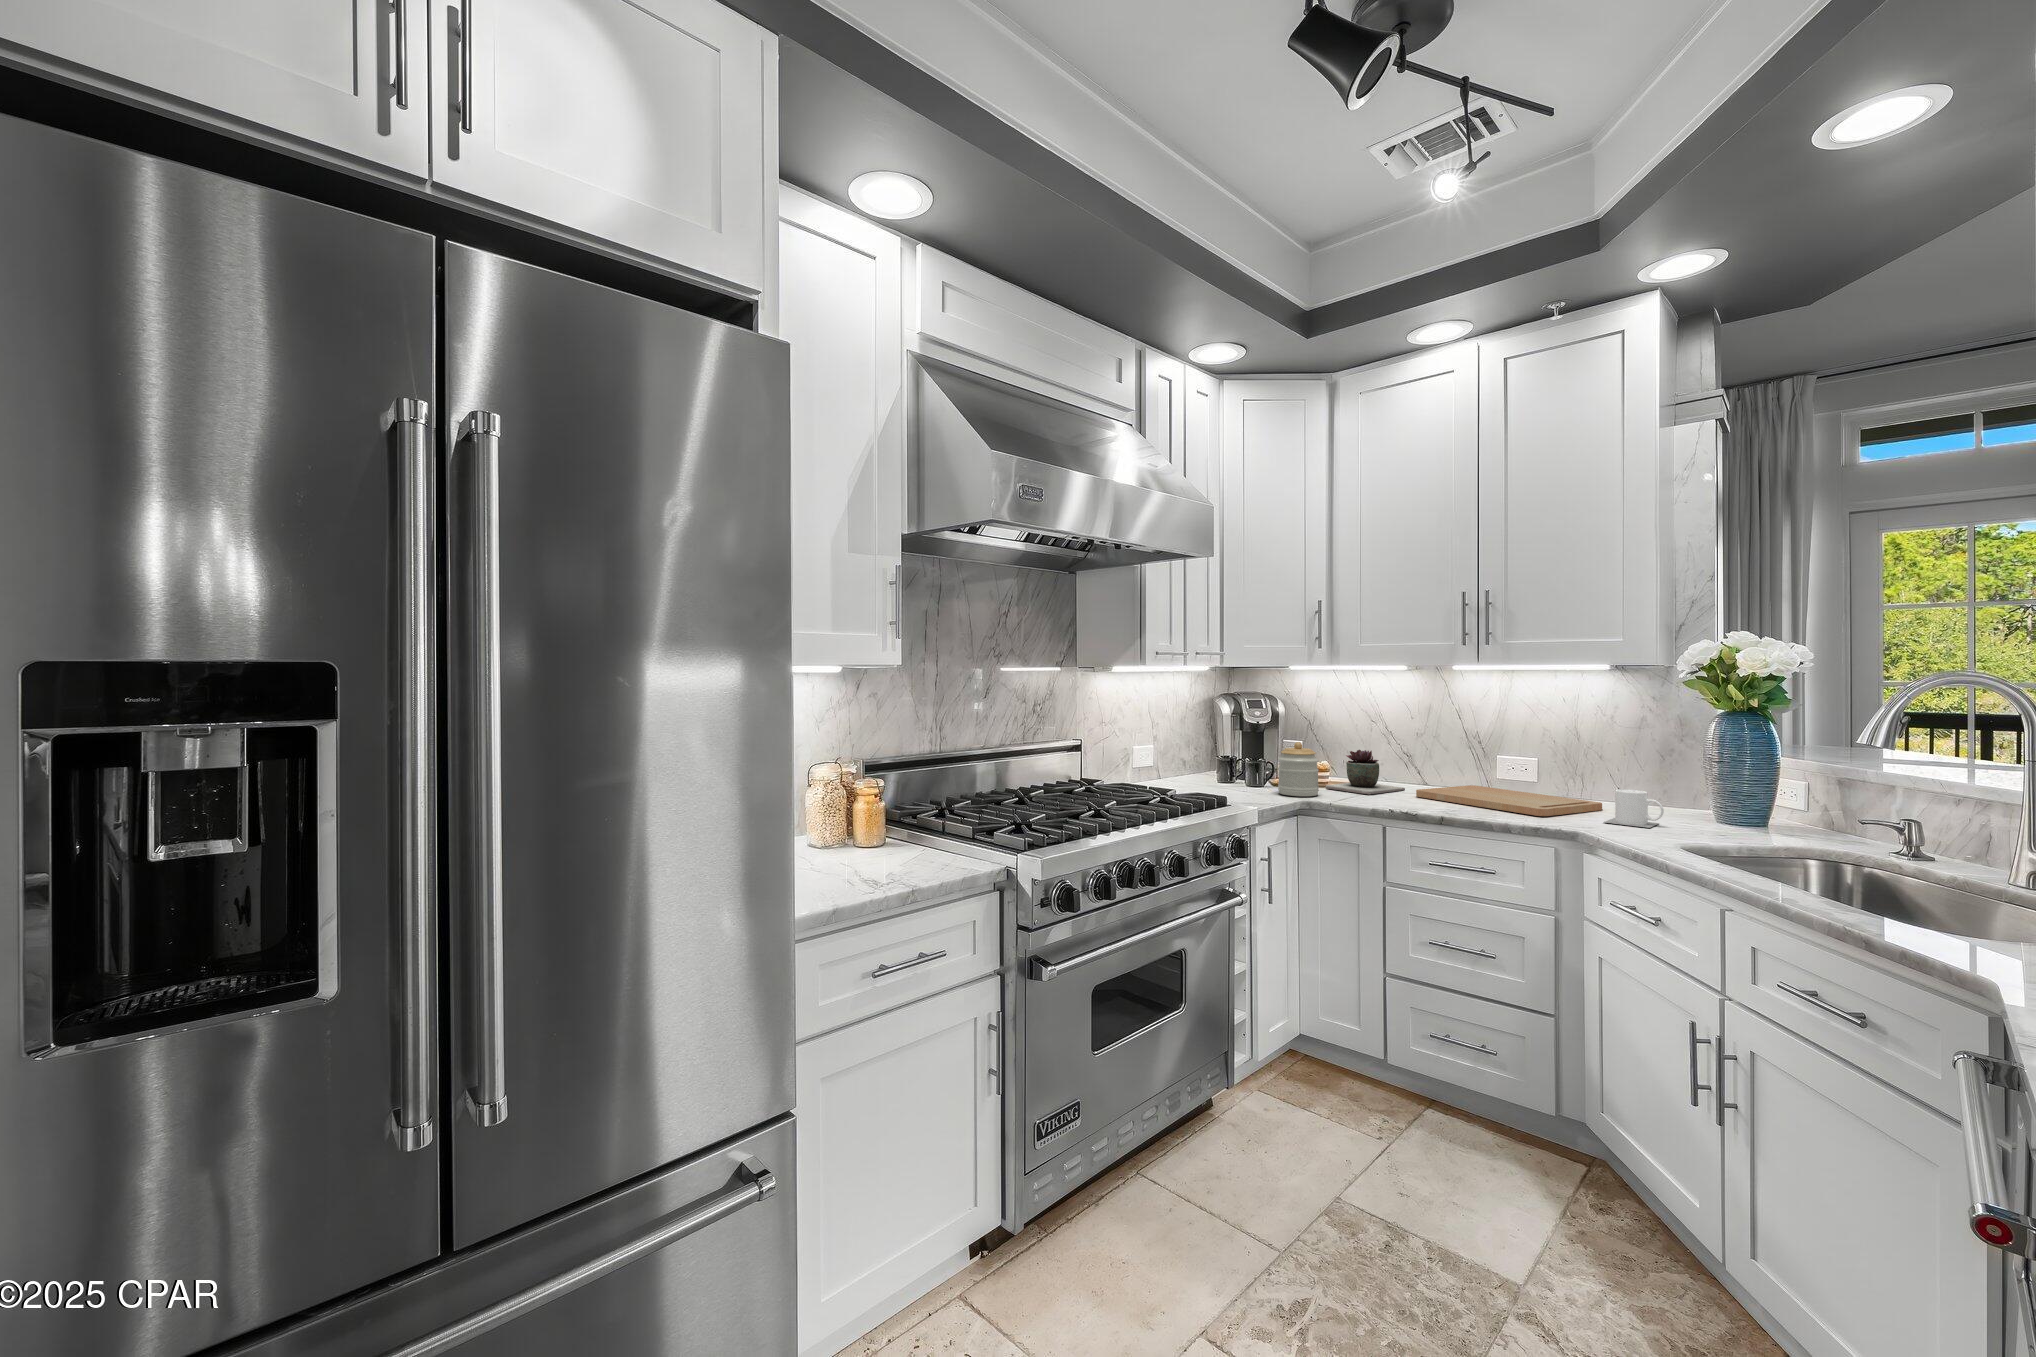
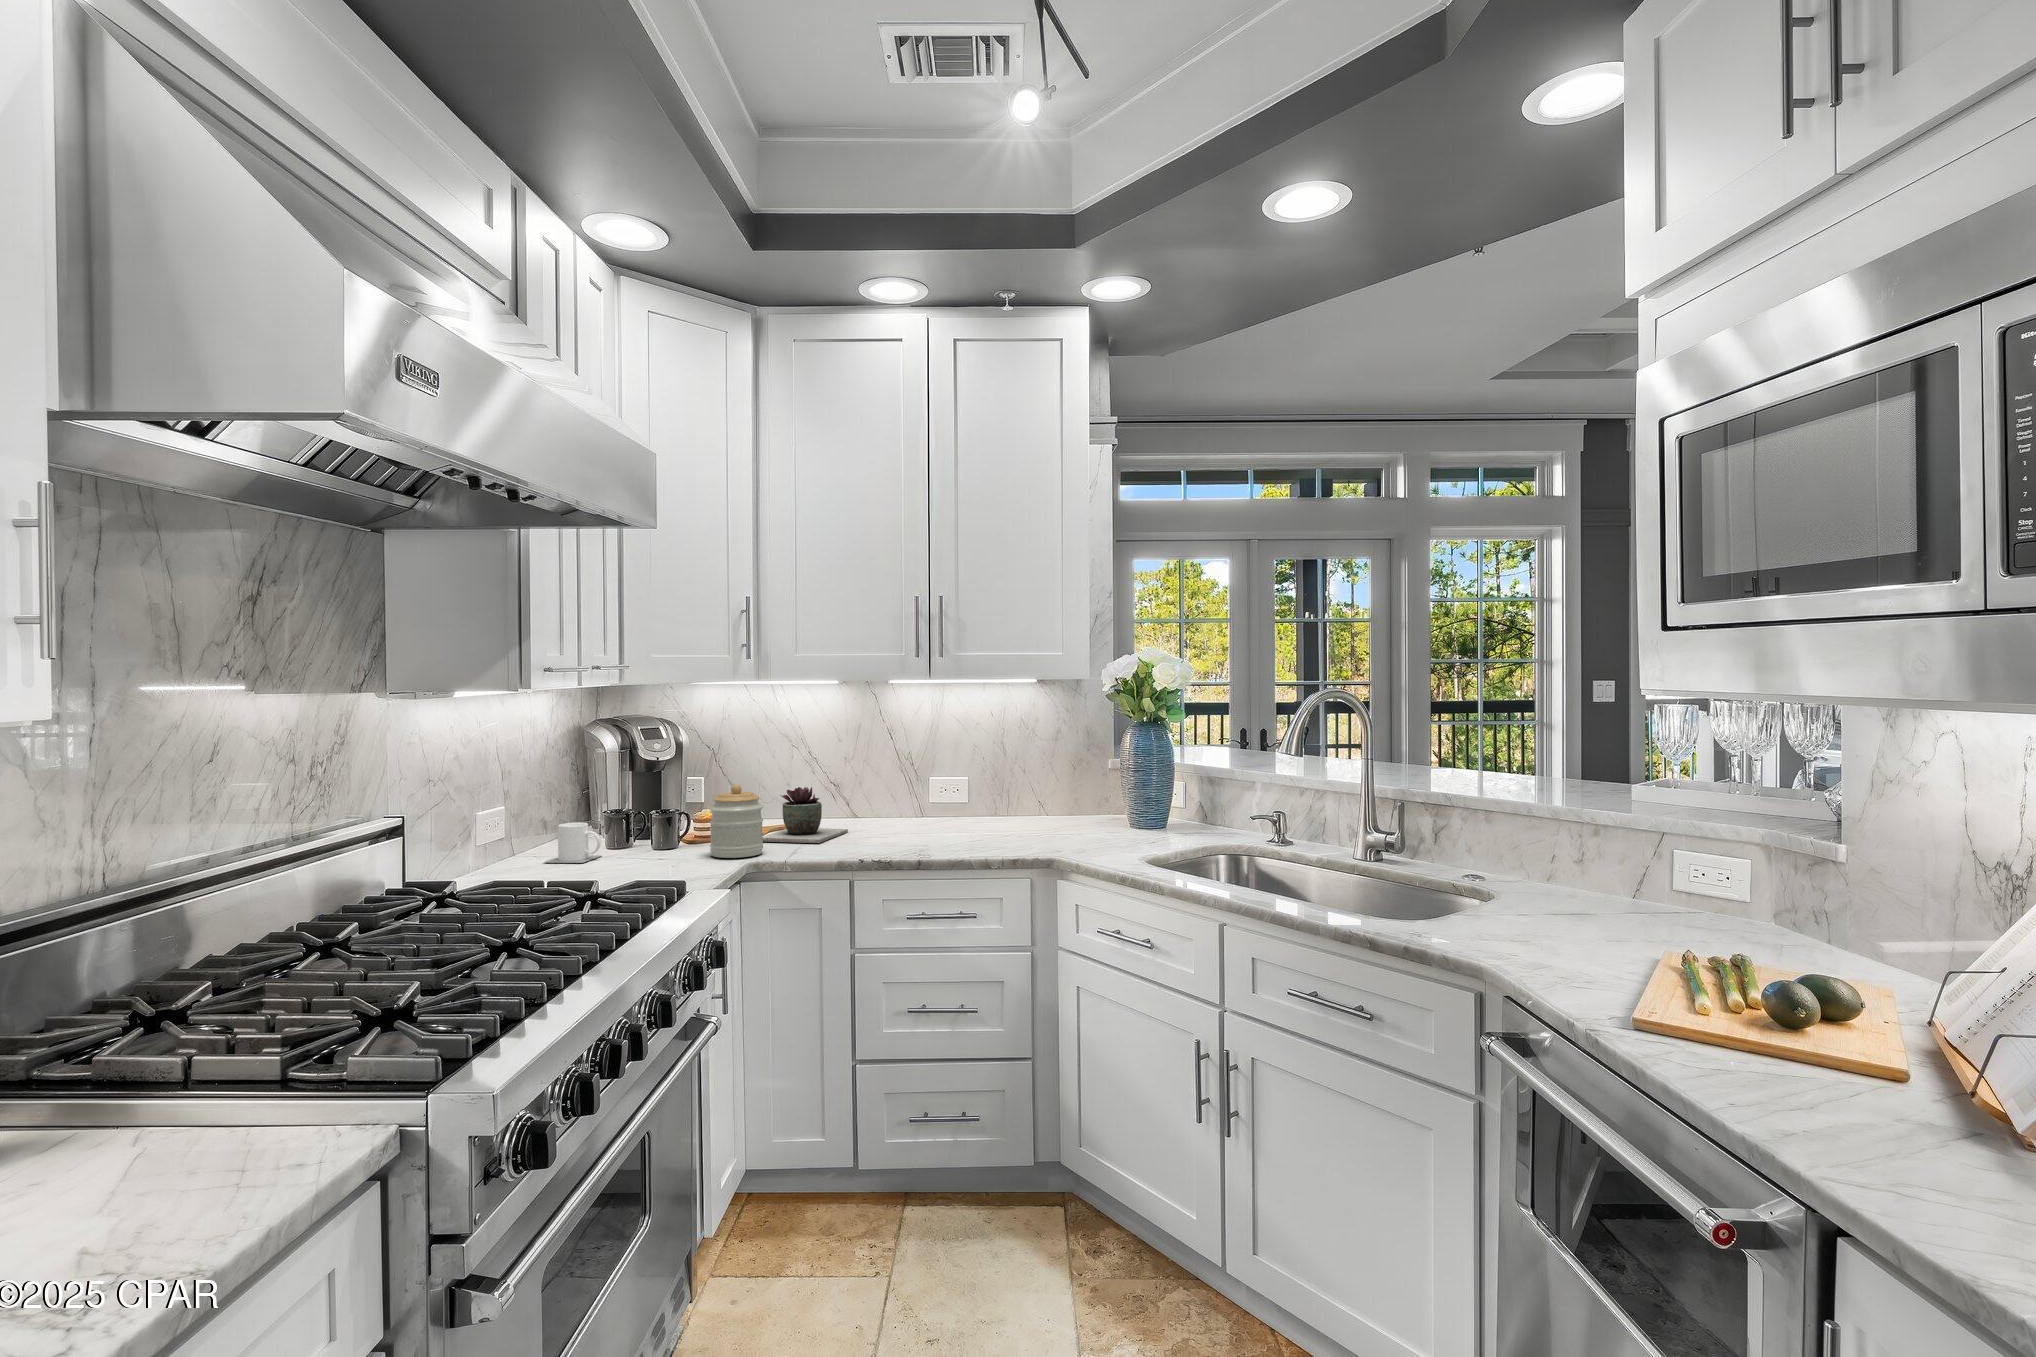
cutting board: present [1416,785,1602,816] -> none [869,817,1046,846]
mug: present [1605,789,1664,828] -> present [545,822,601,863]

